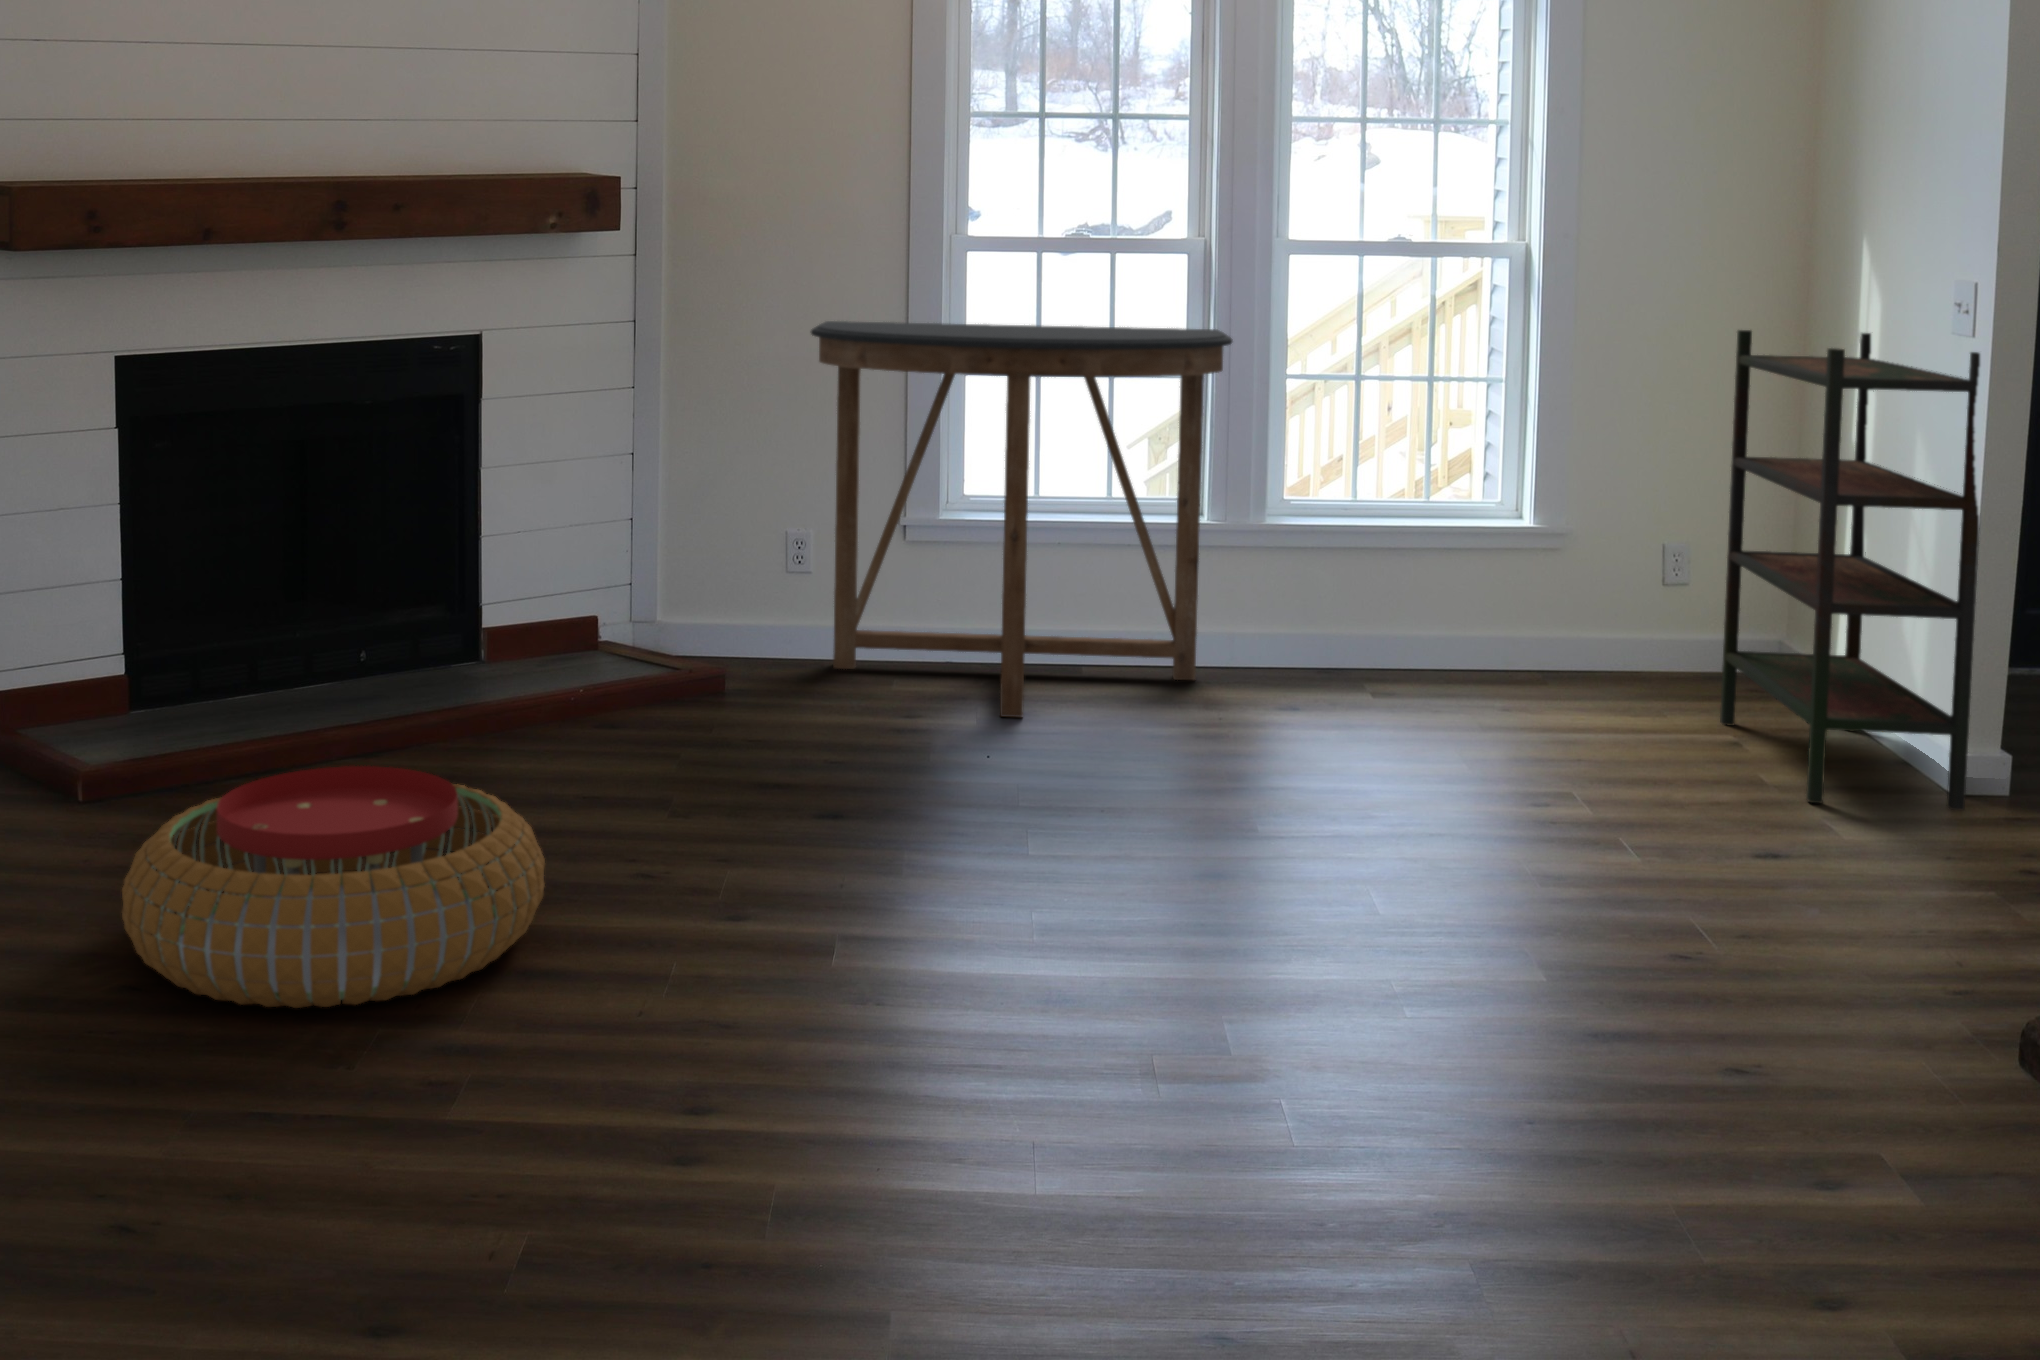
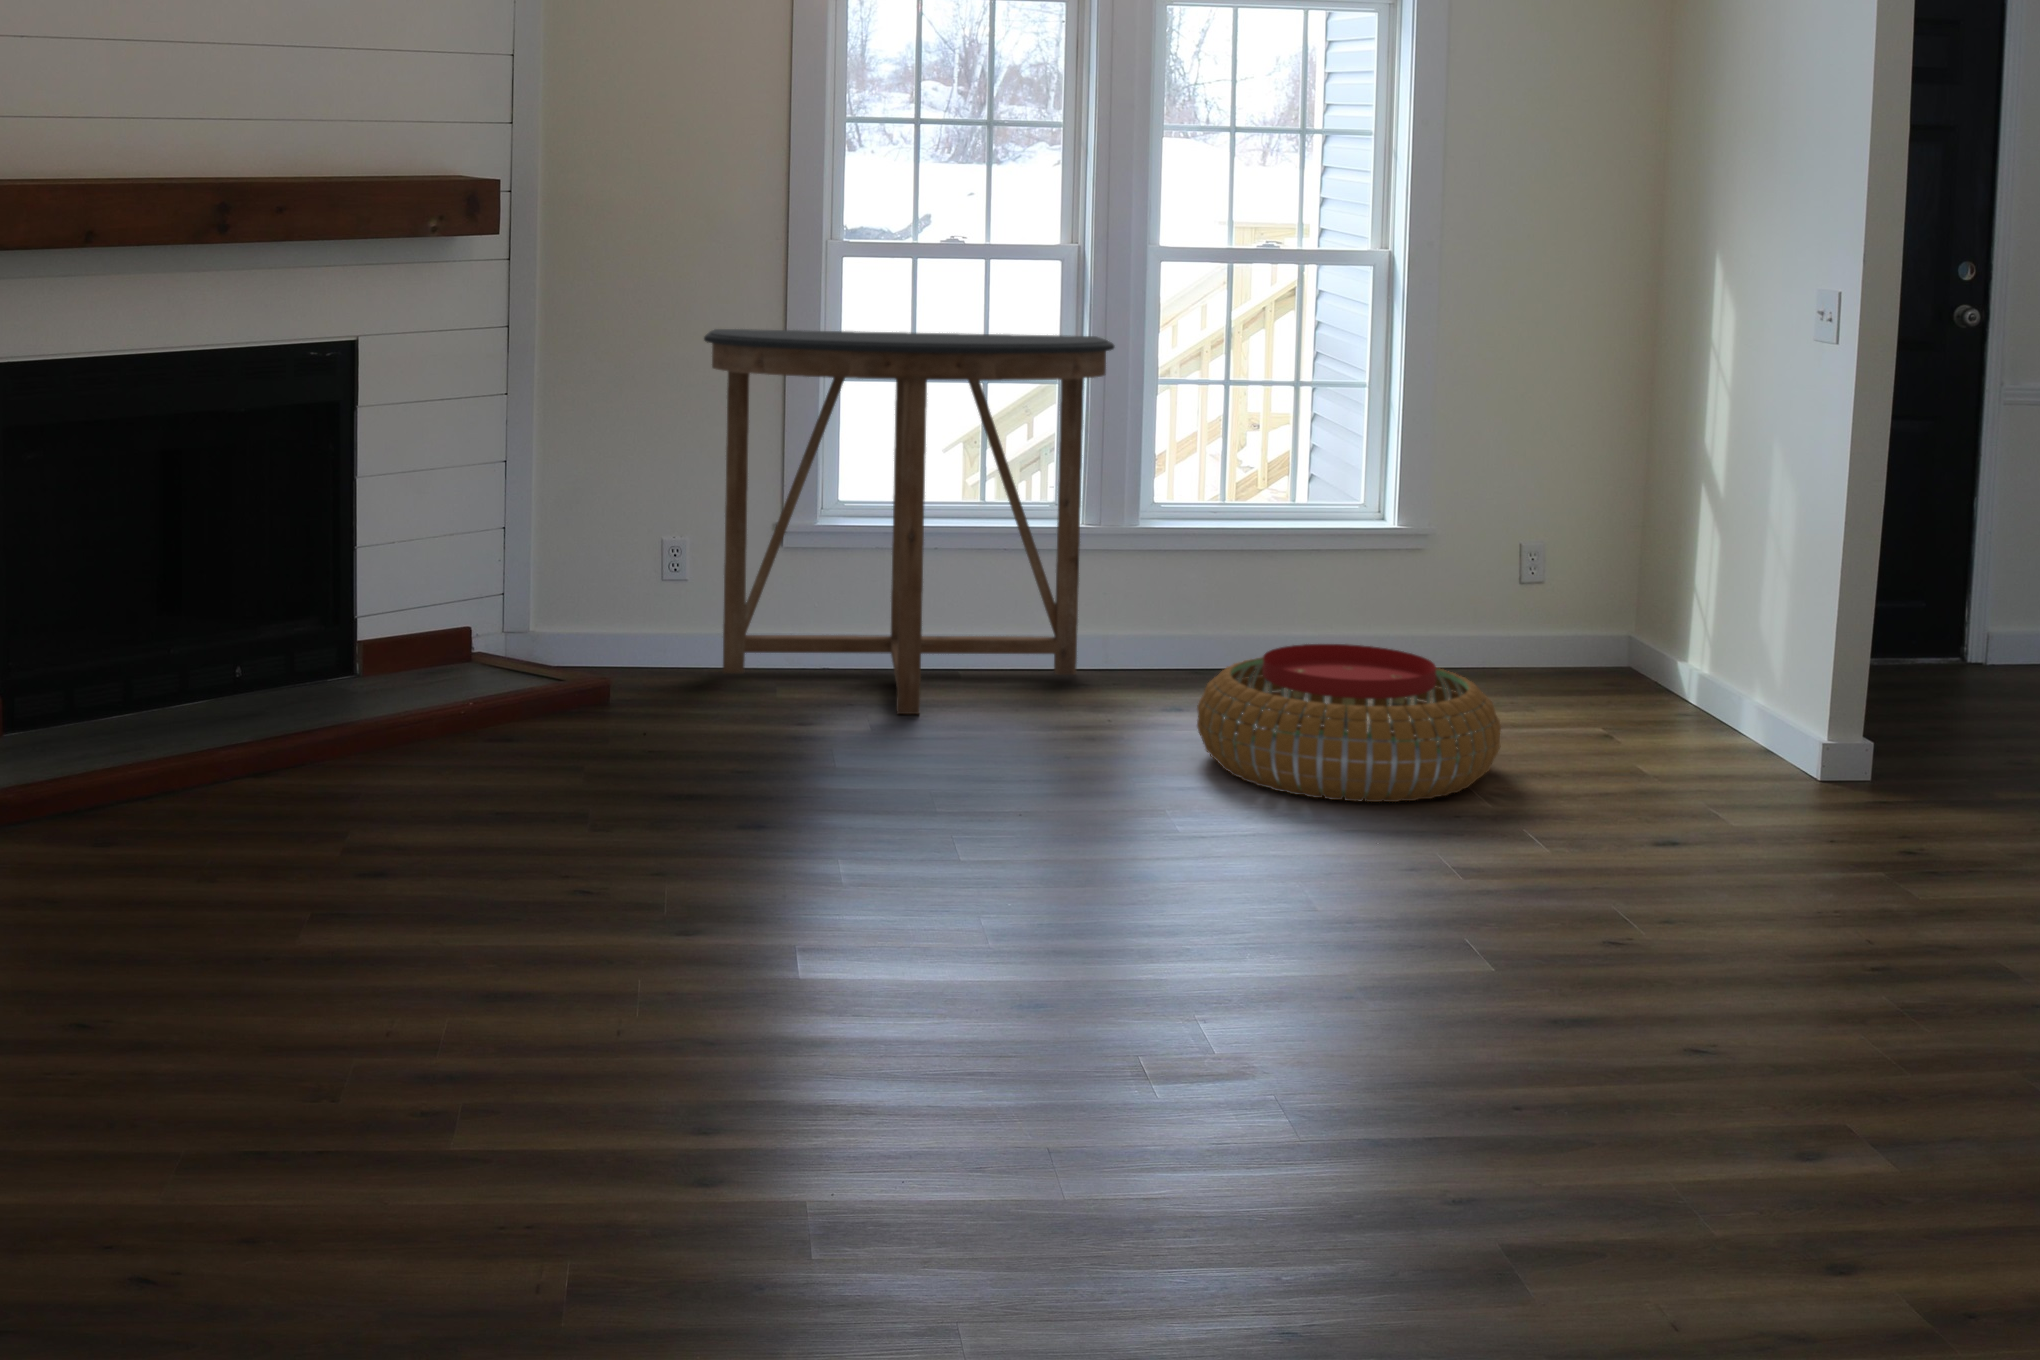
bookshelf: present [1720,330,1980,810] -> none [1560,334,1805,769]
pouf: present [122,766,545,1008] -> present [1197,644,1501,802]

